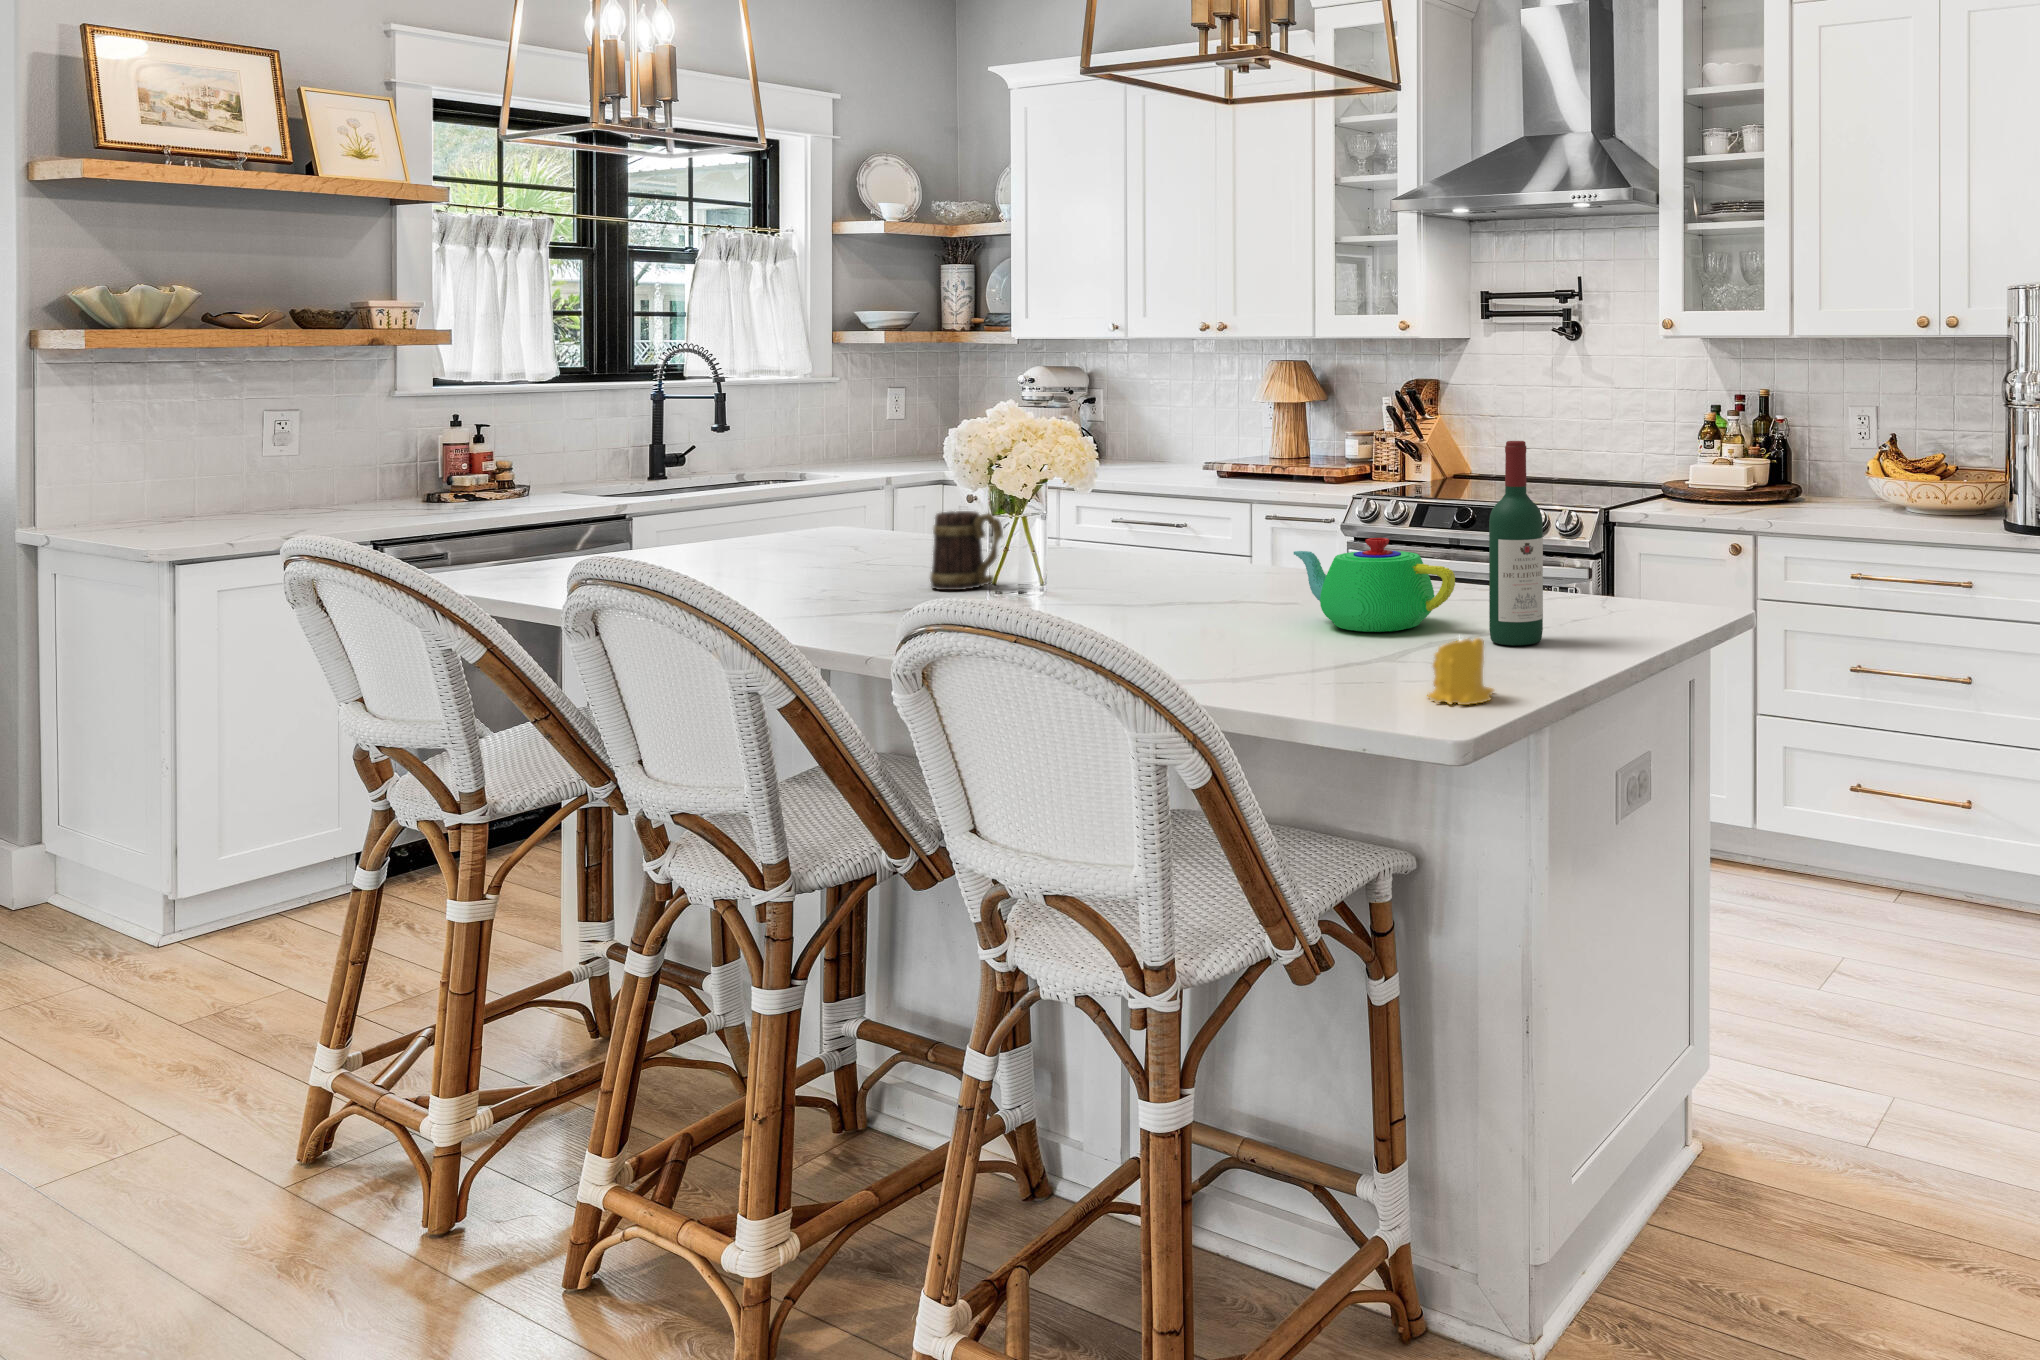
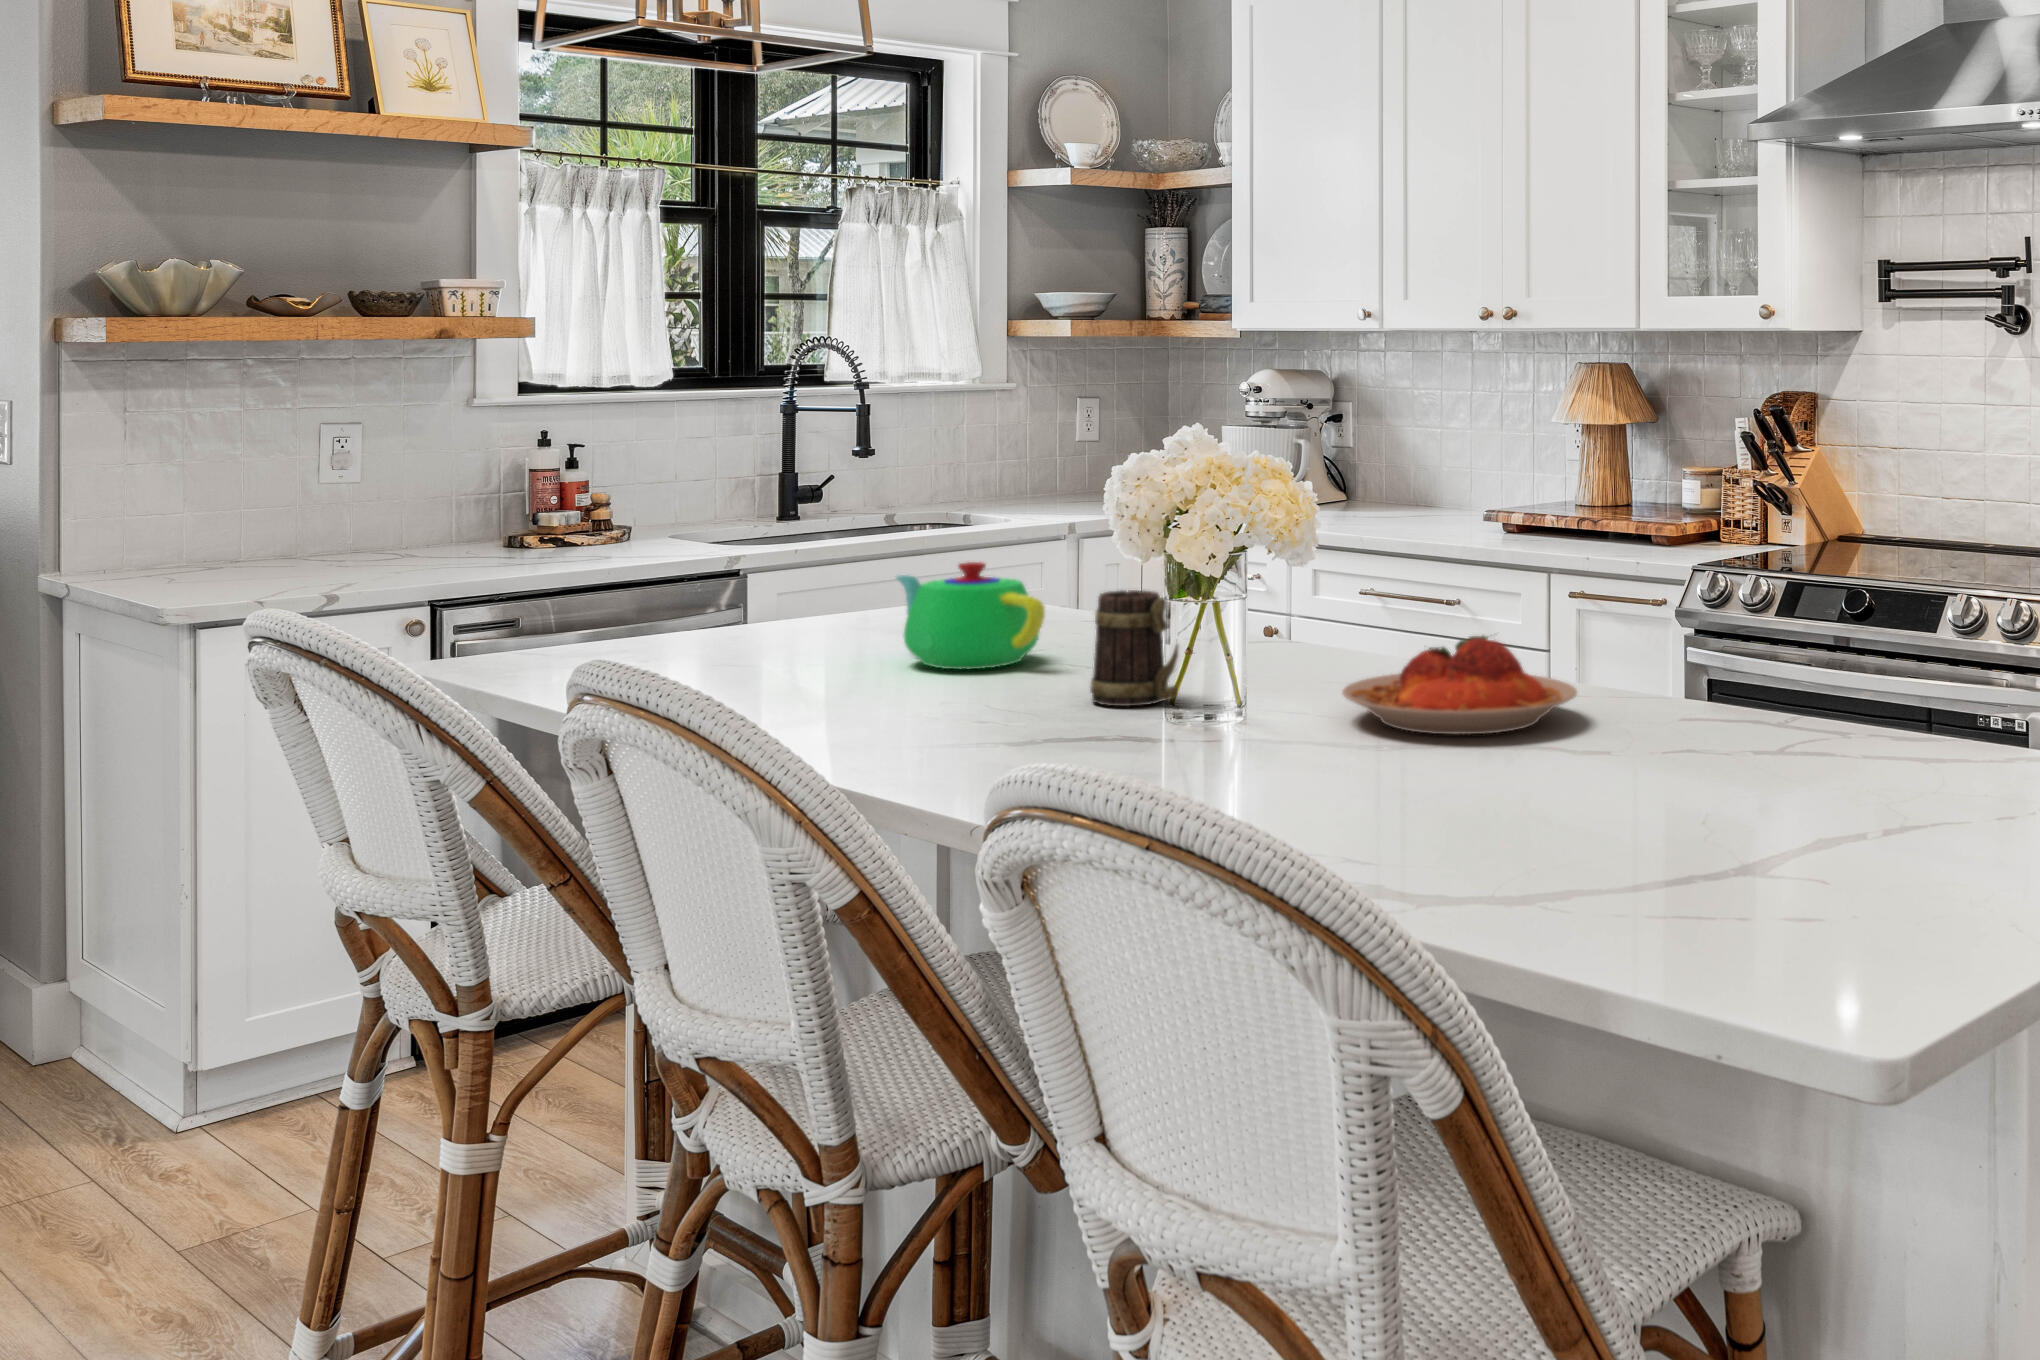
wine bottle: present [1489,441,1543,645] -> none [1925,517,2014,851]
plate: none [1110,531,1270,598] -> present [1342,635,1577,735]
teapot: present [1294,538,1455,632] -> present [897,562,1045,669]
candle: present [1428,637,1494,705] -> none [1828,847,1944,974]

